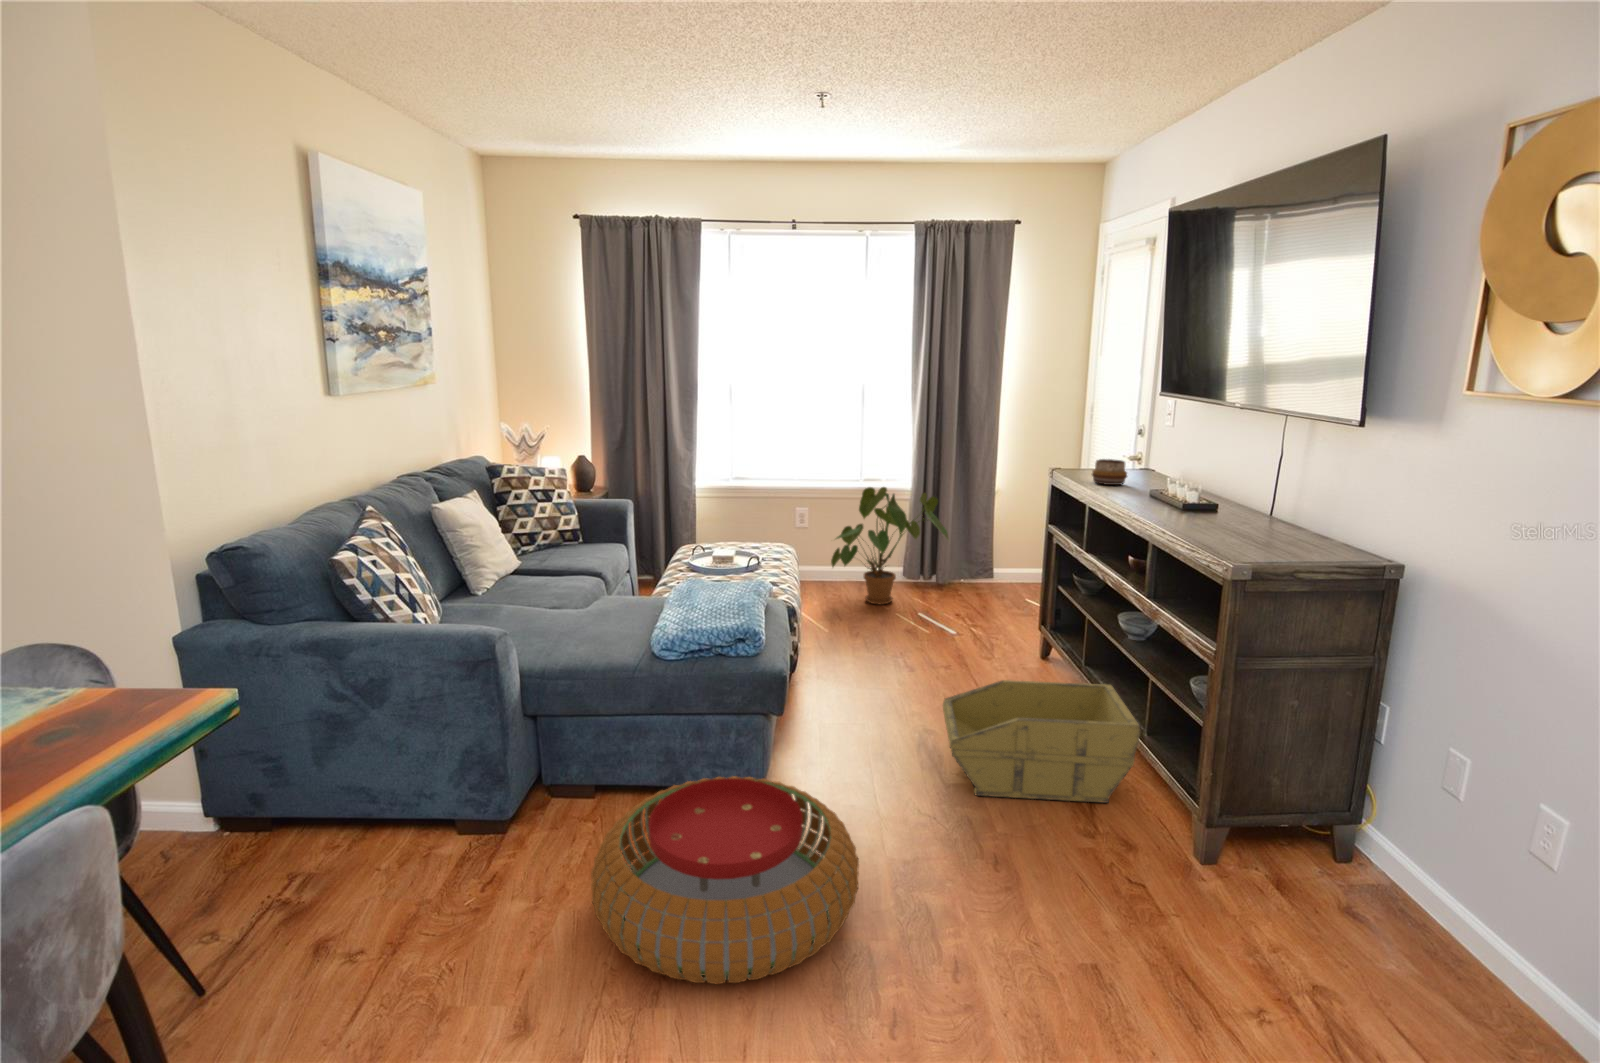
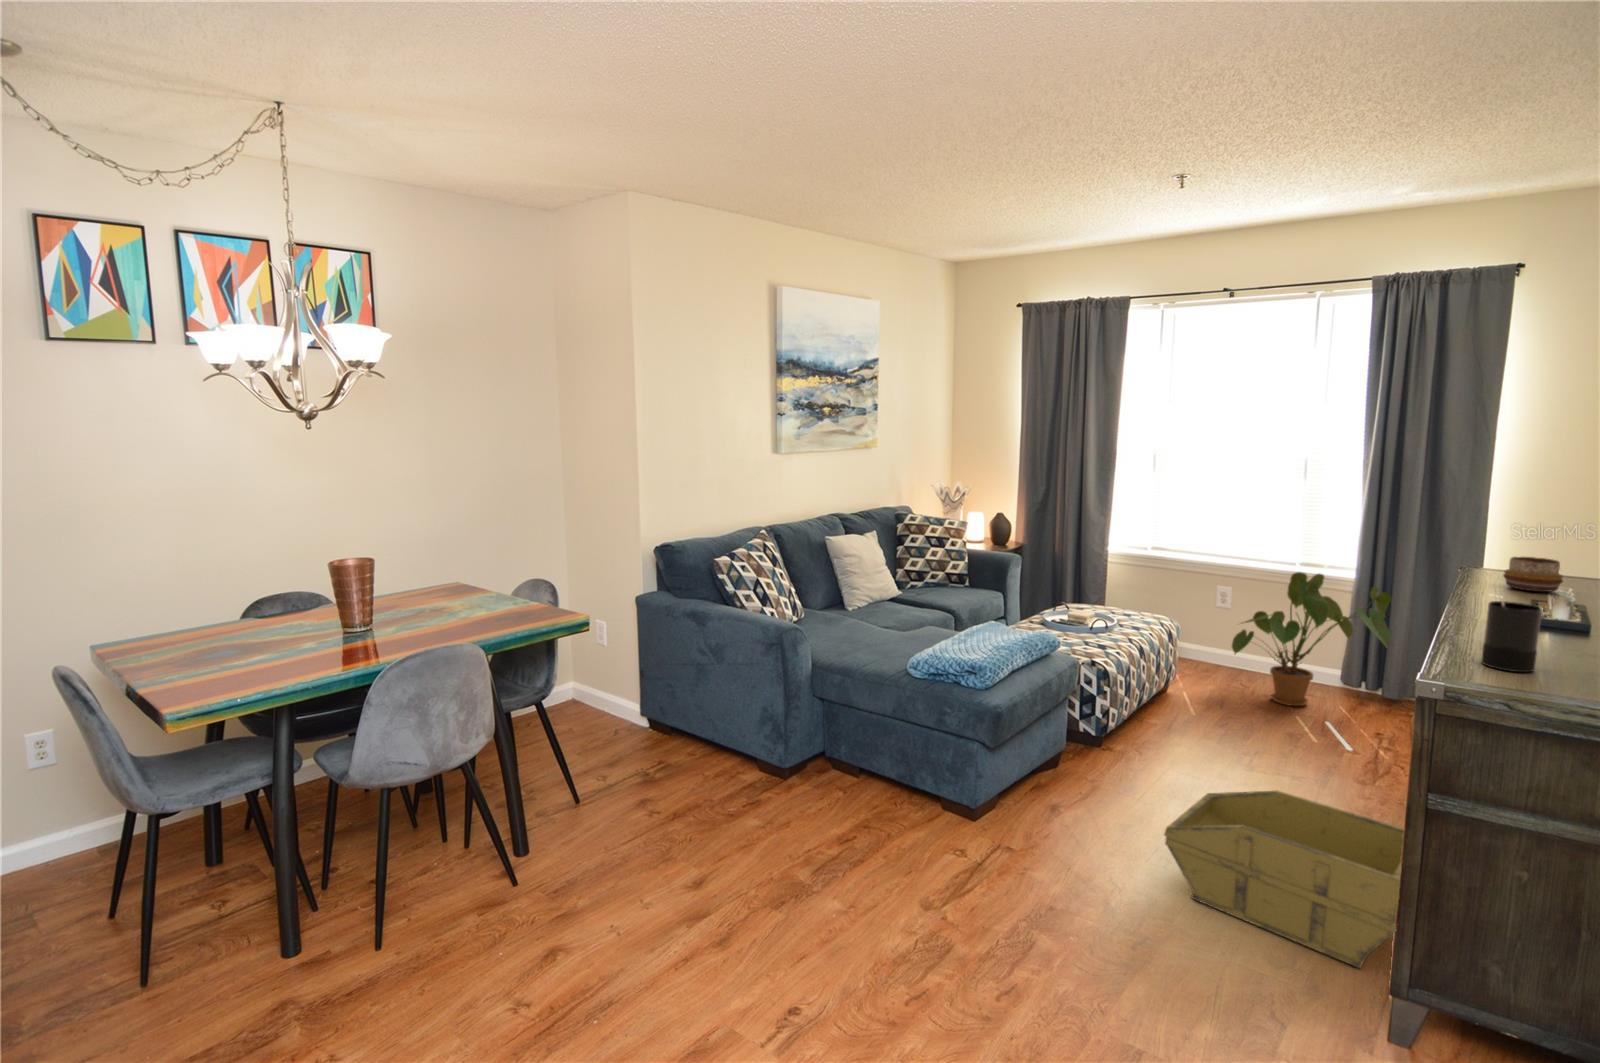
candle: none [1208,492,1248,549] -> present [1481,598,1542,672]
pouf: present [591,776,859,984] -> none [765,776,991,938]

